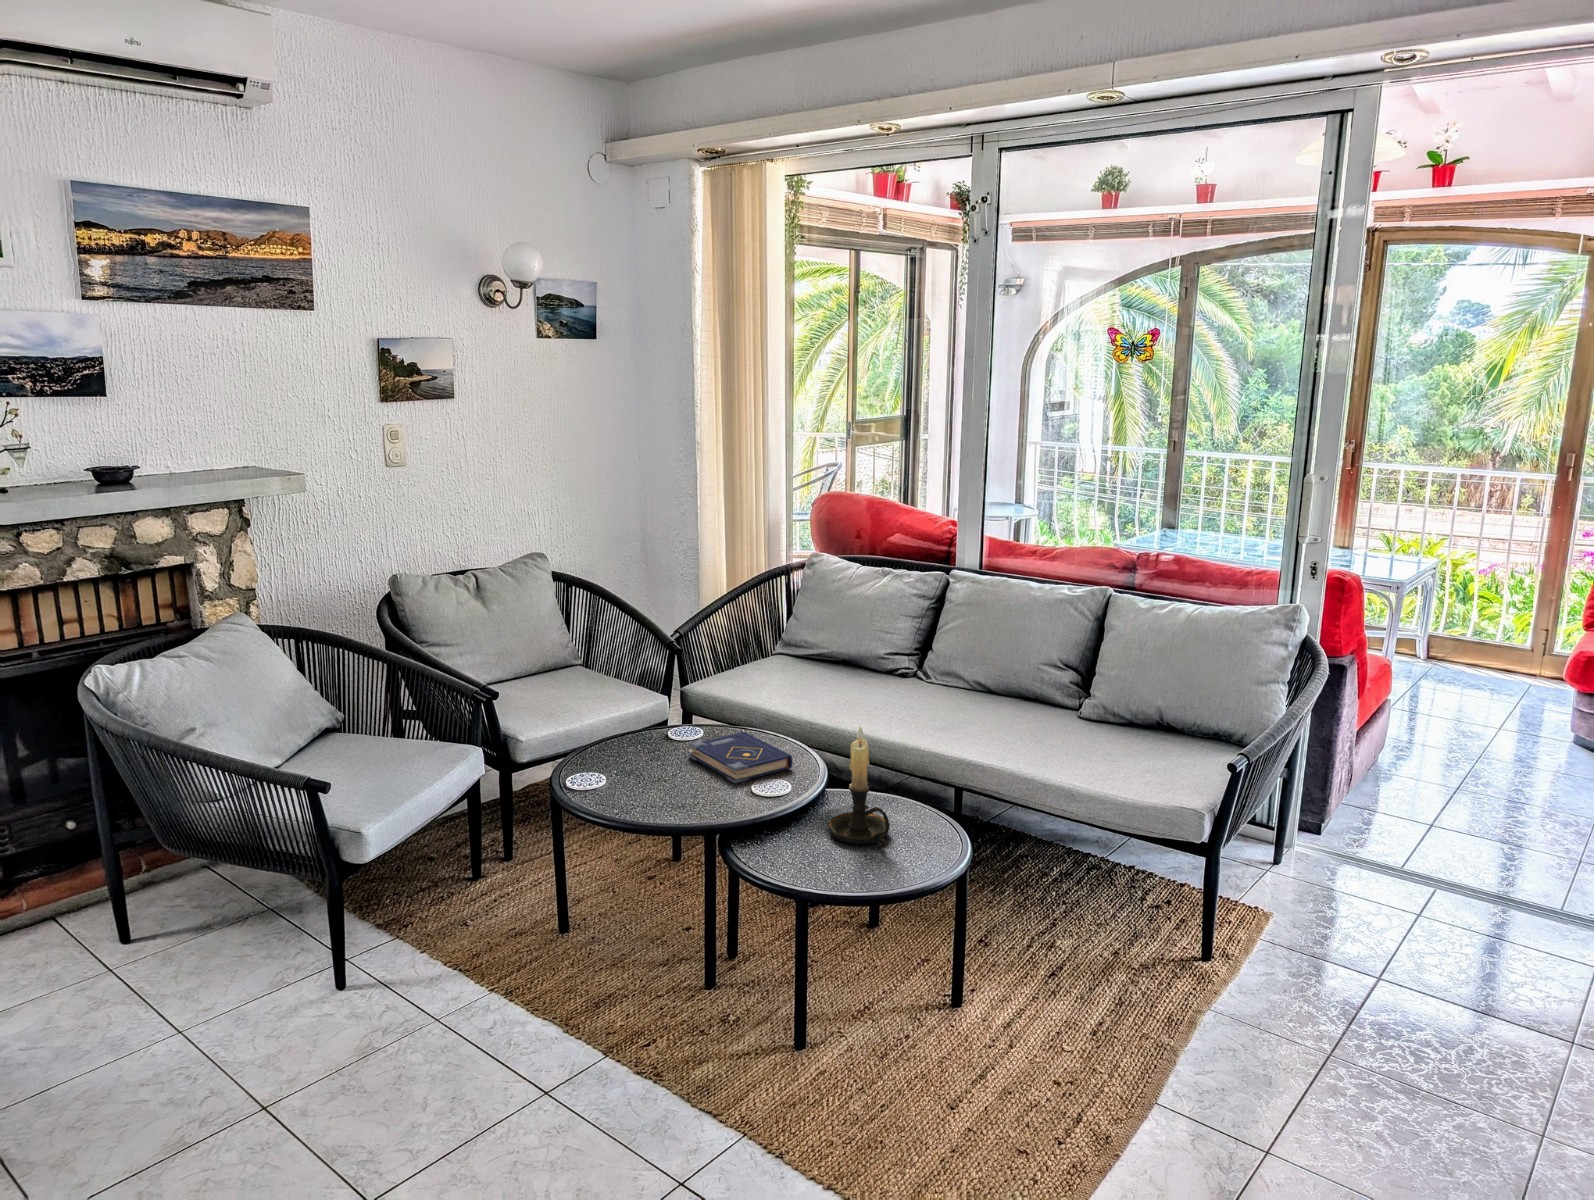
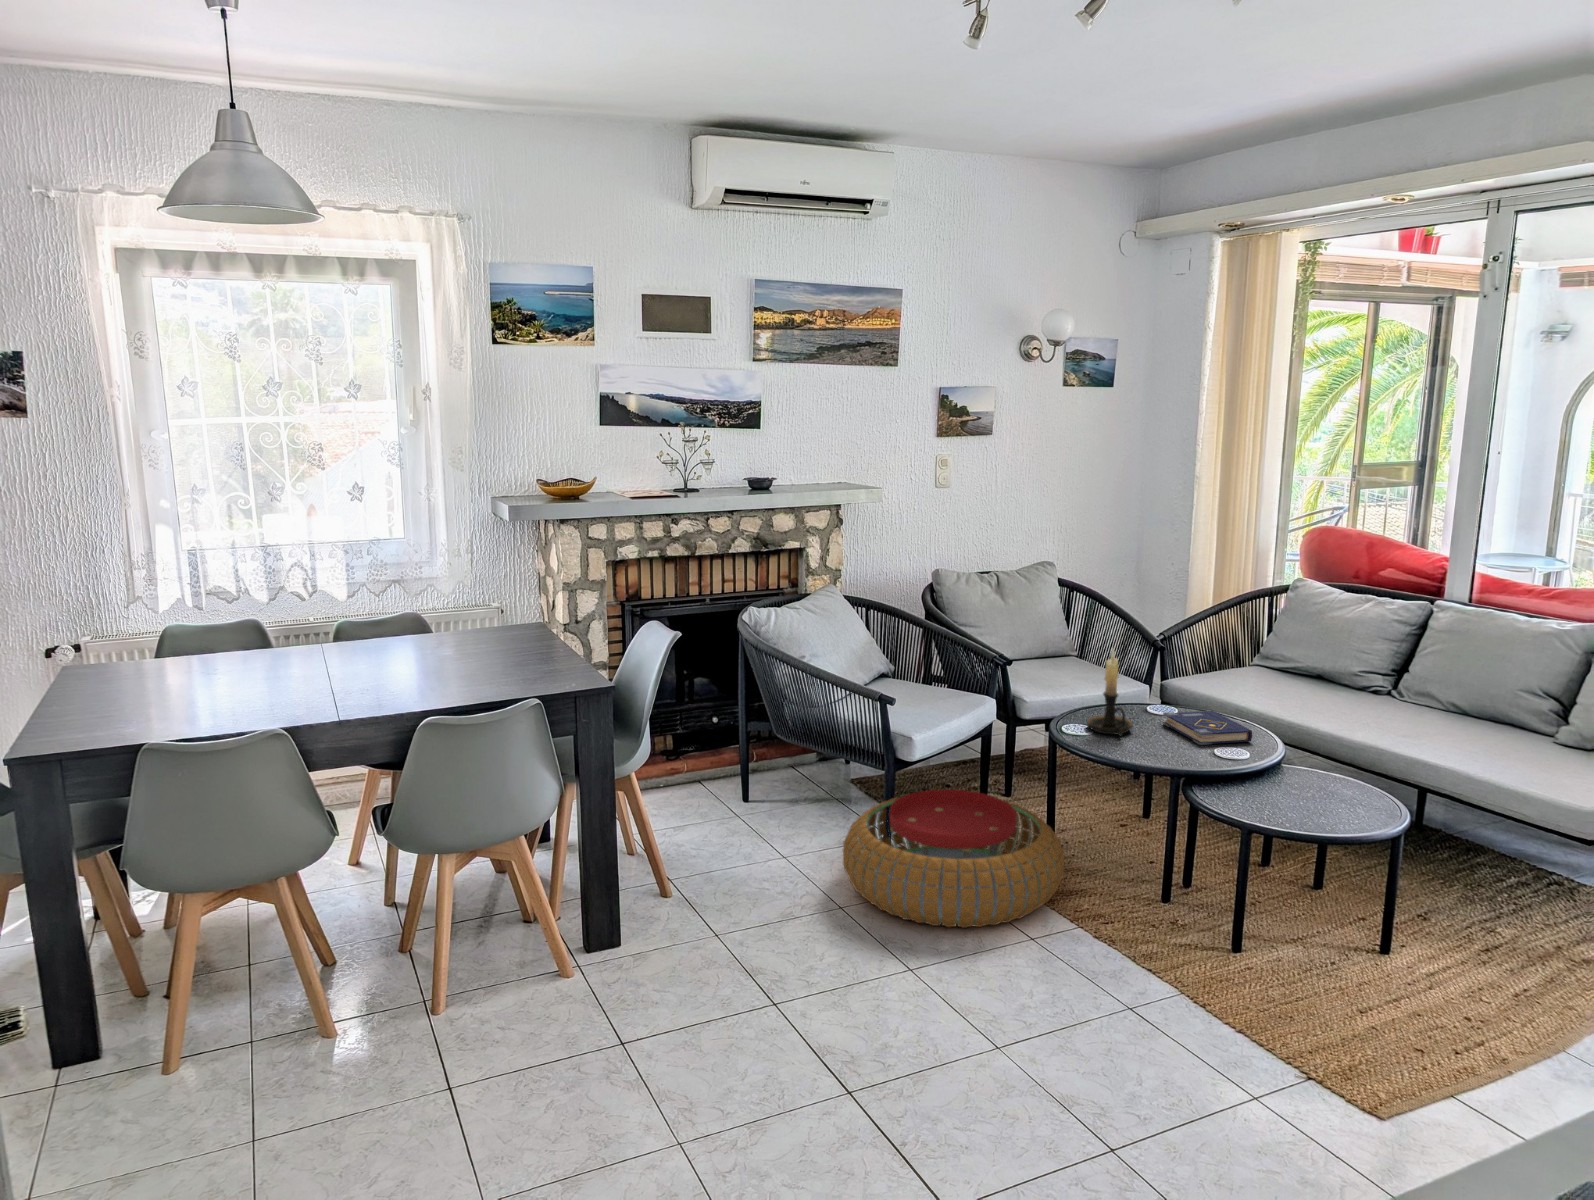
candle holder: present [828,726,890,847] -> present [1087,649,1133,736]
pouf: none [265,886,584,1109] -> present [843,789,1064,928]

